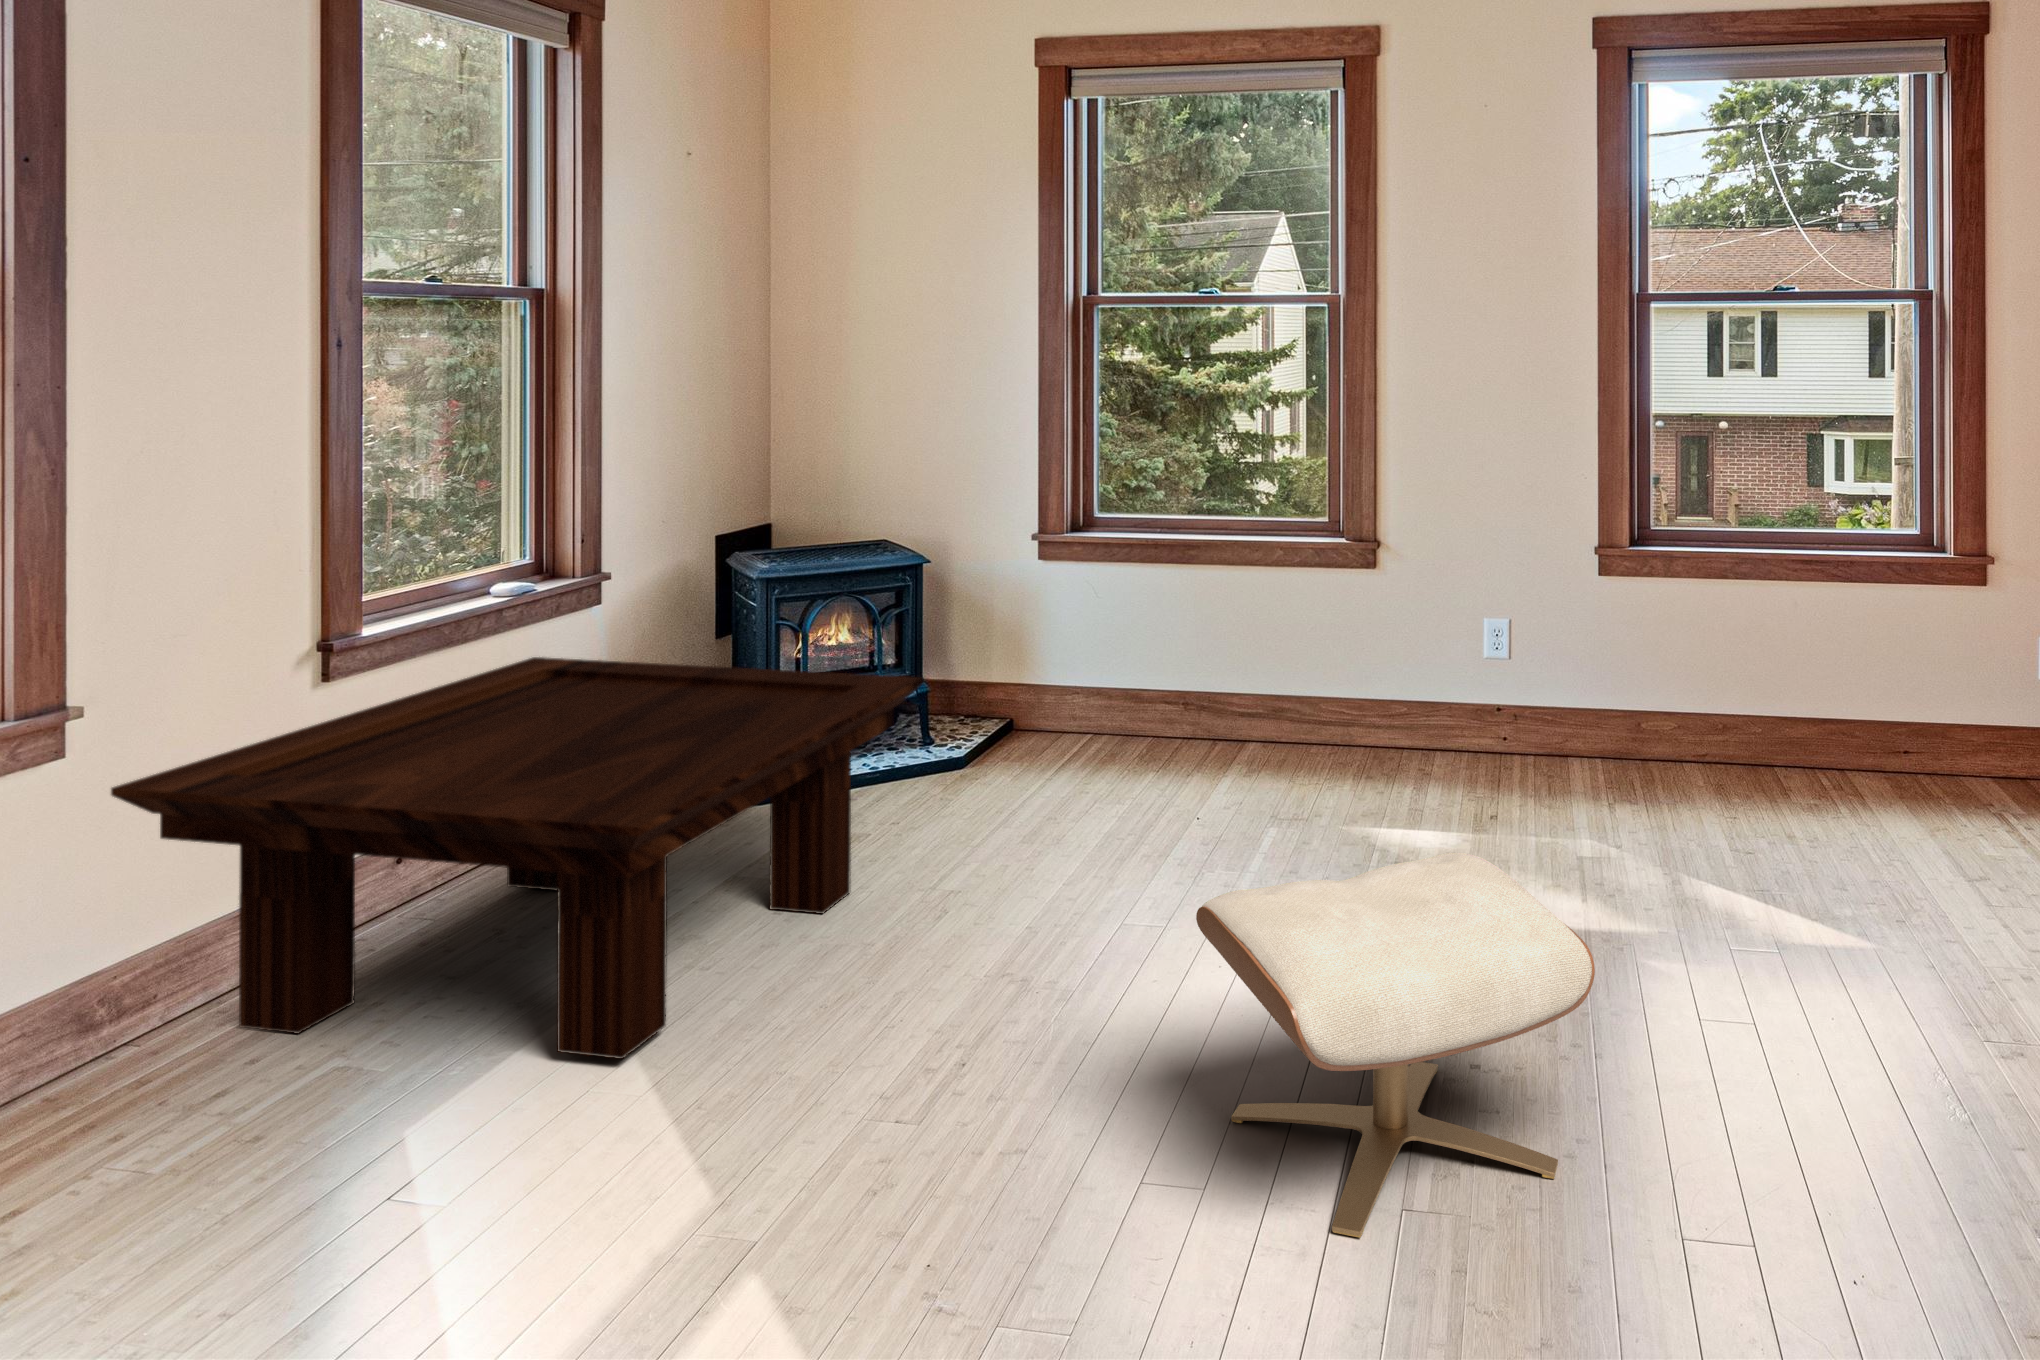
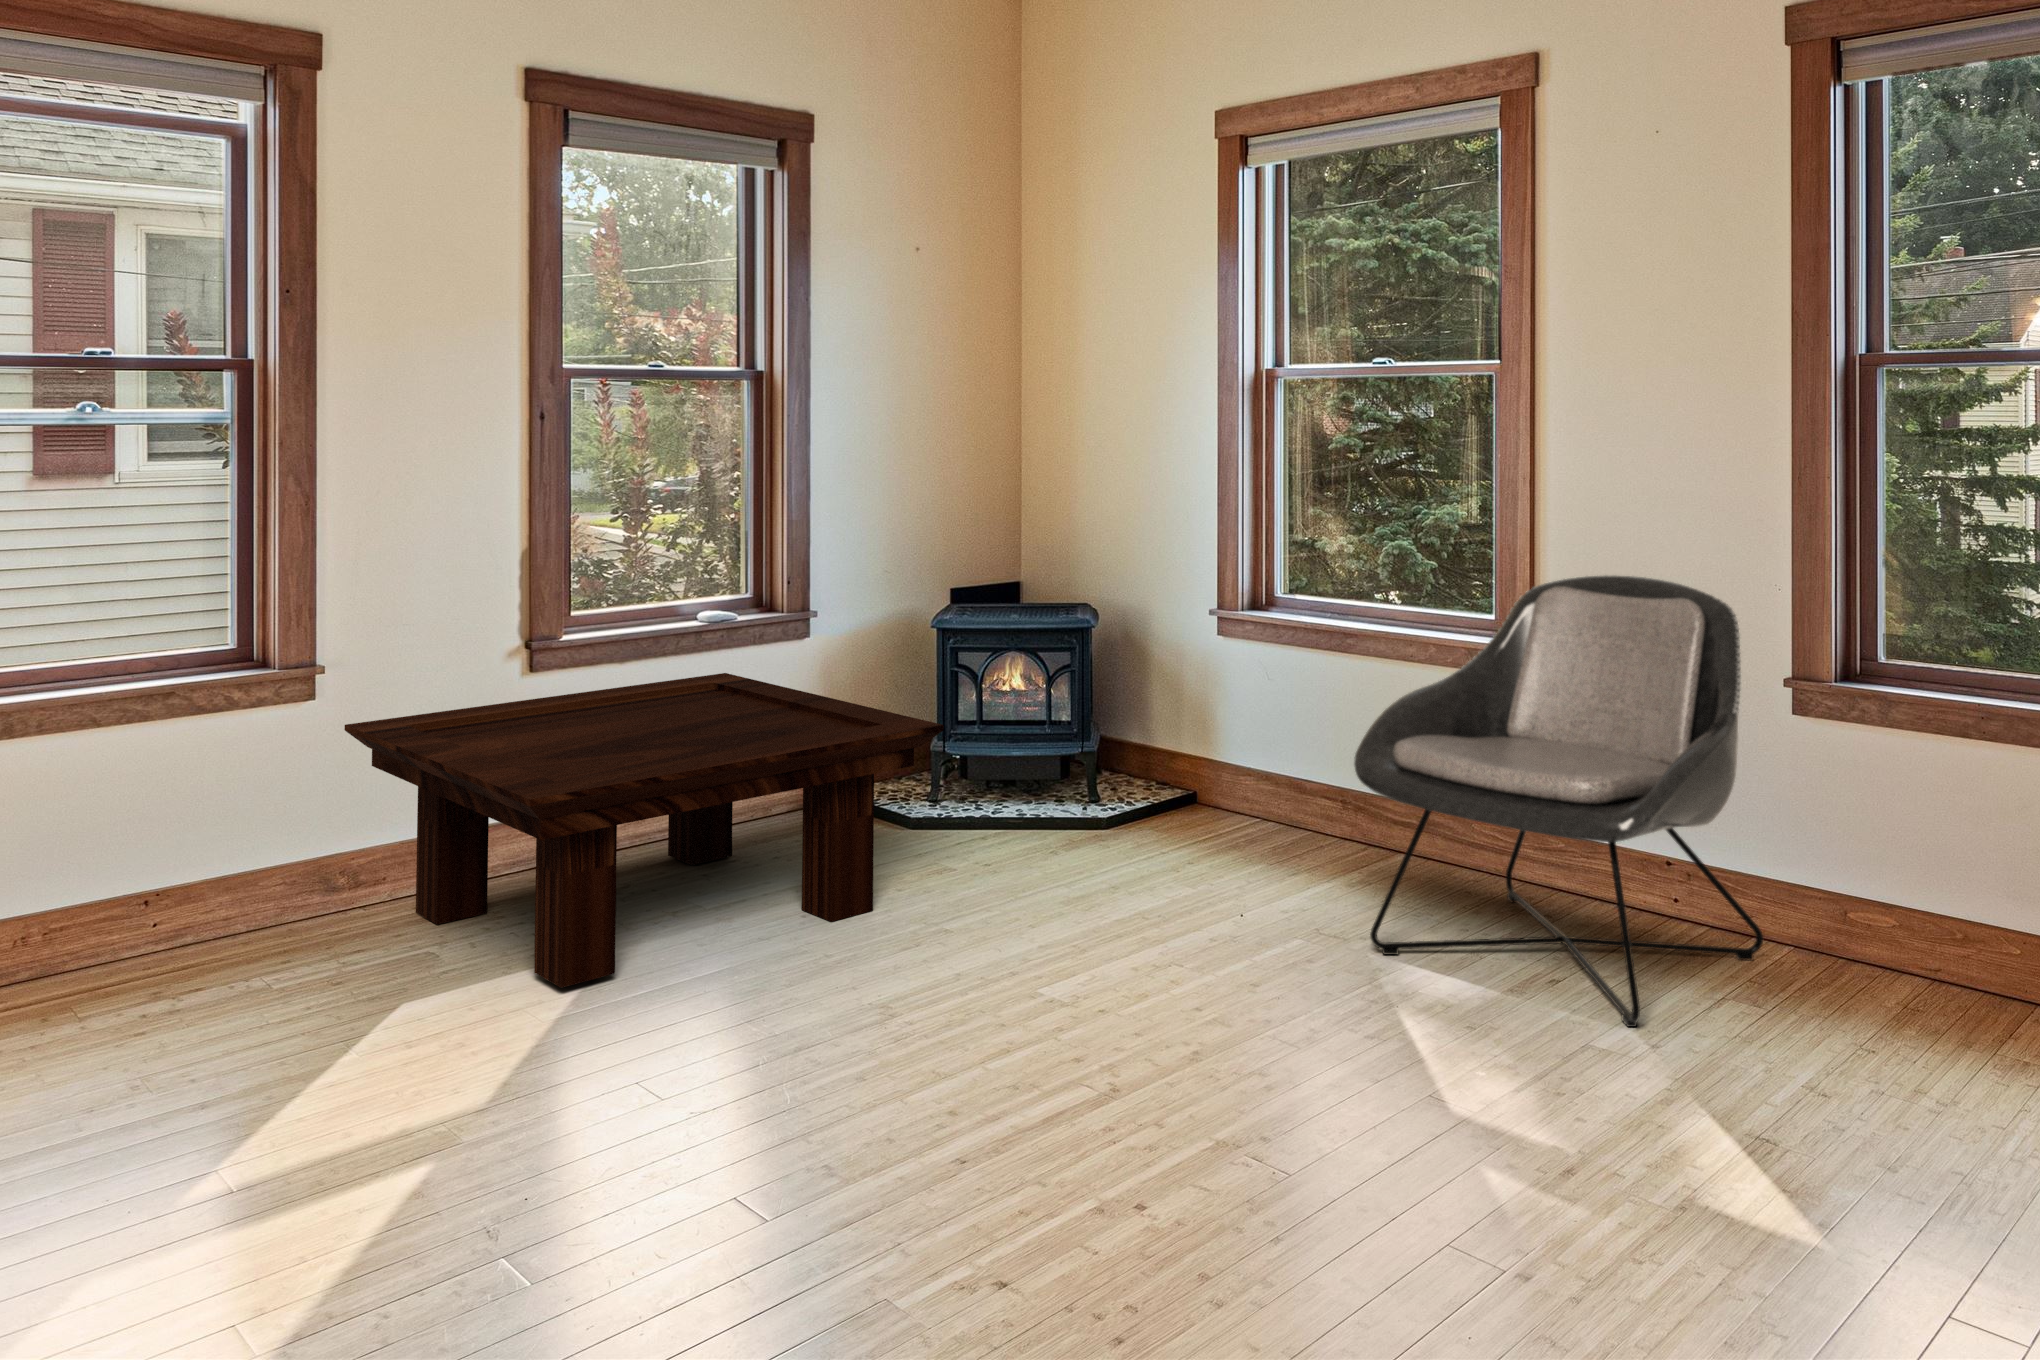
lounge chair: none [1338,476,1644,846] -> present [1354,575,1763,1027]
ottoman: present [1196,853,1595,1238] -> none [775,937,1138,1288]

